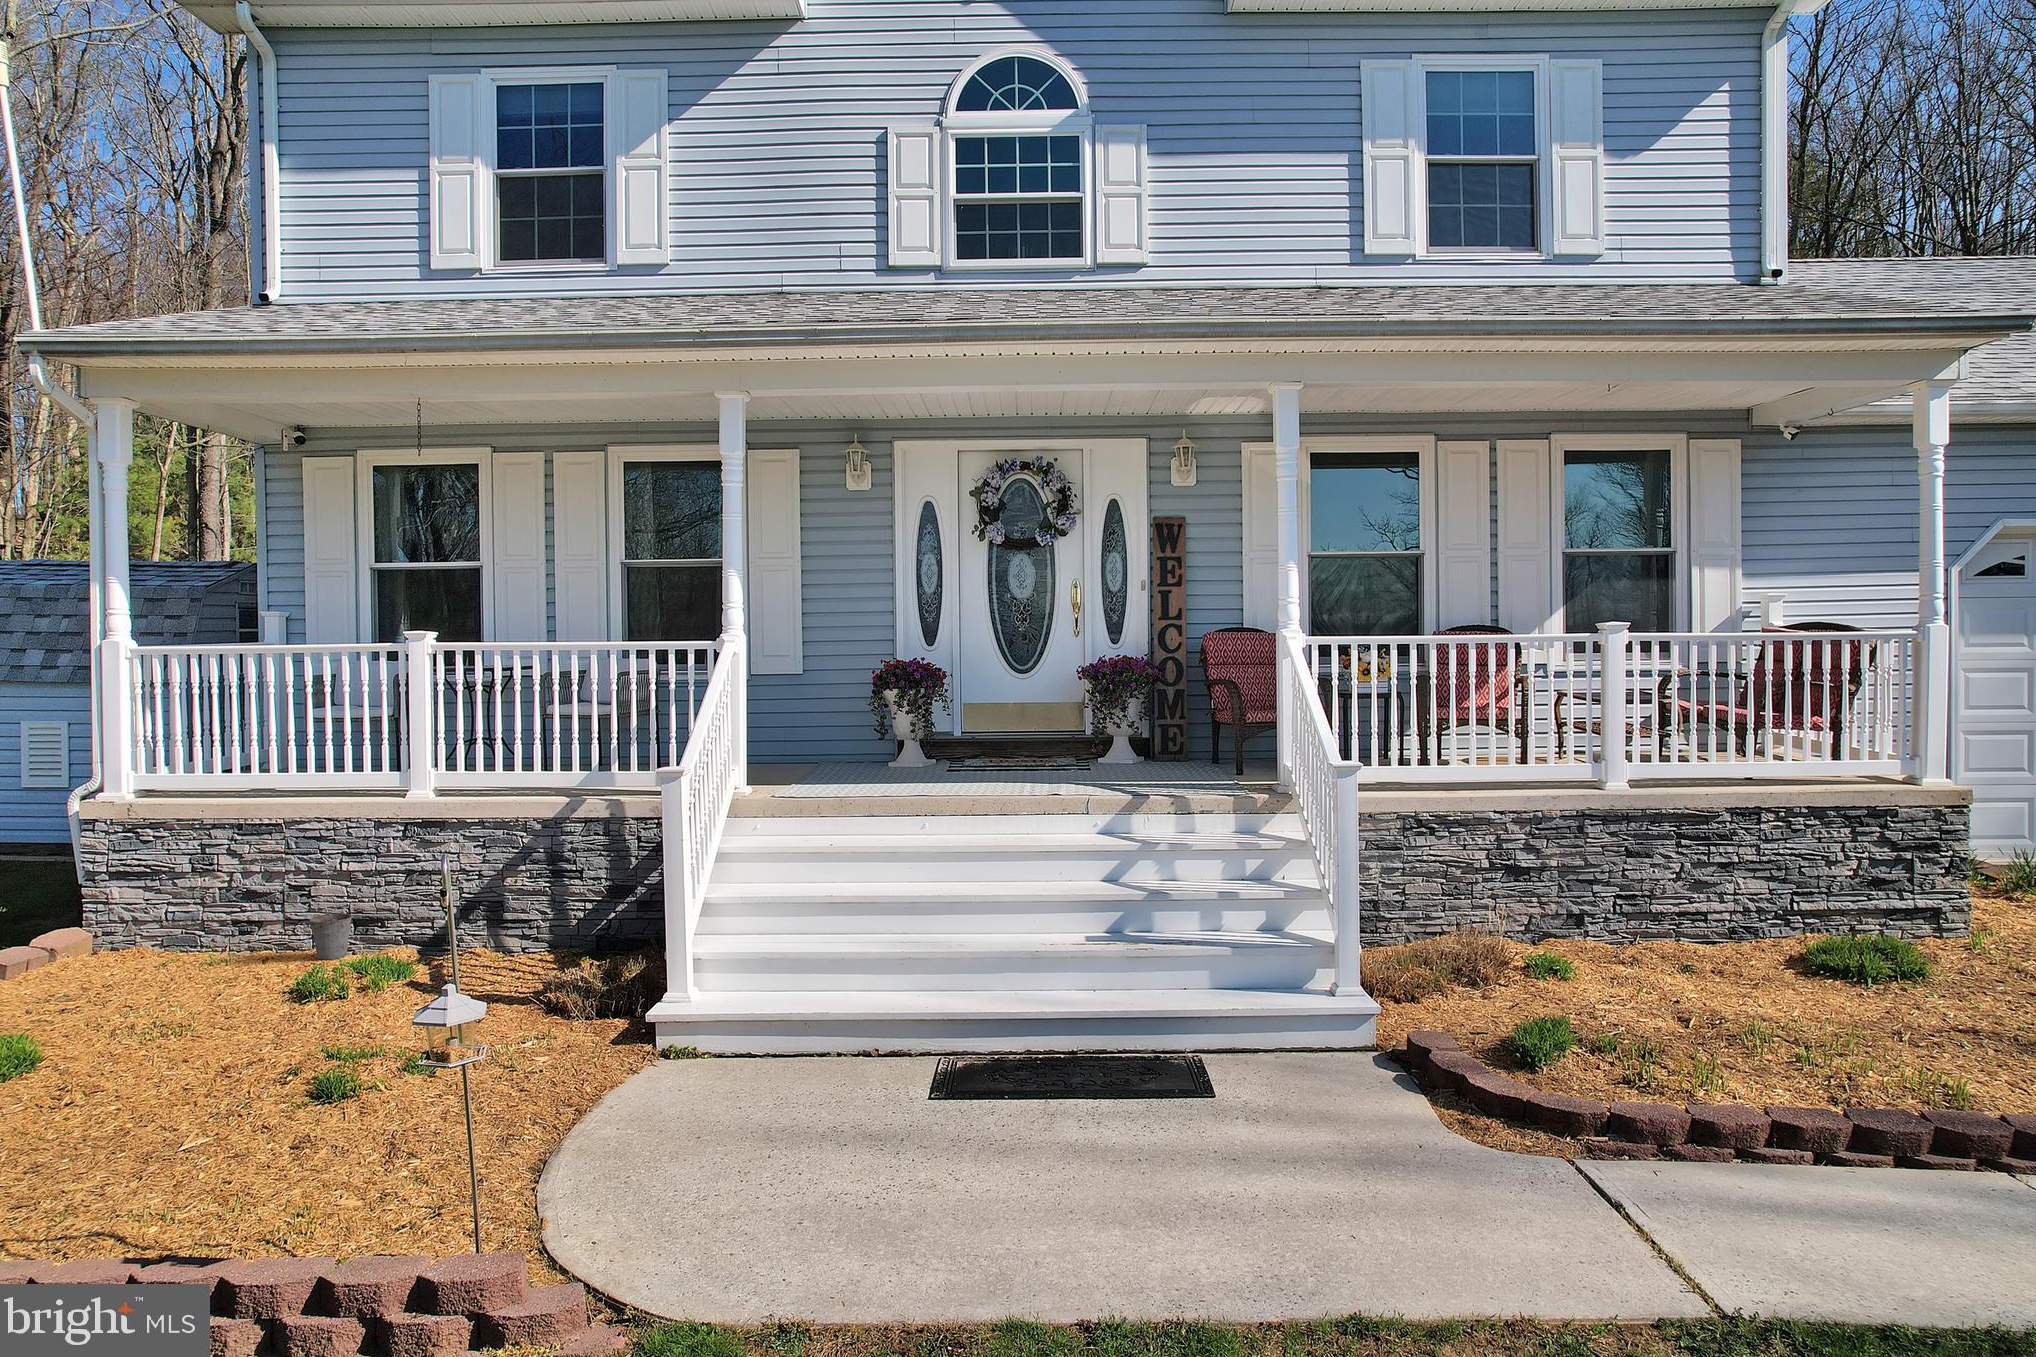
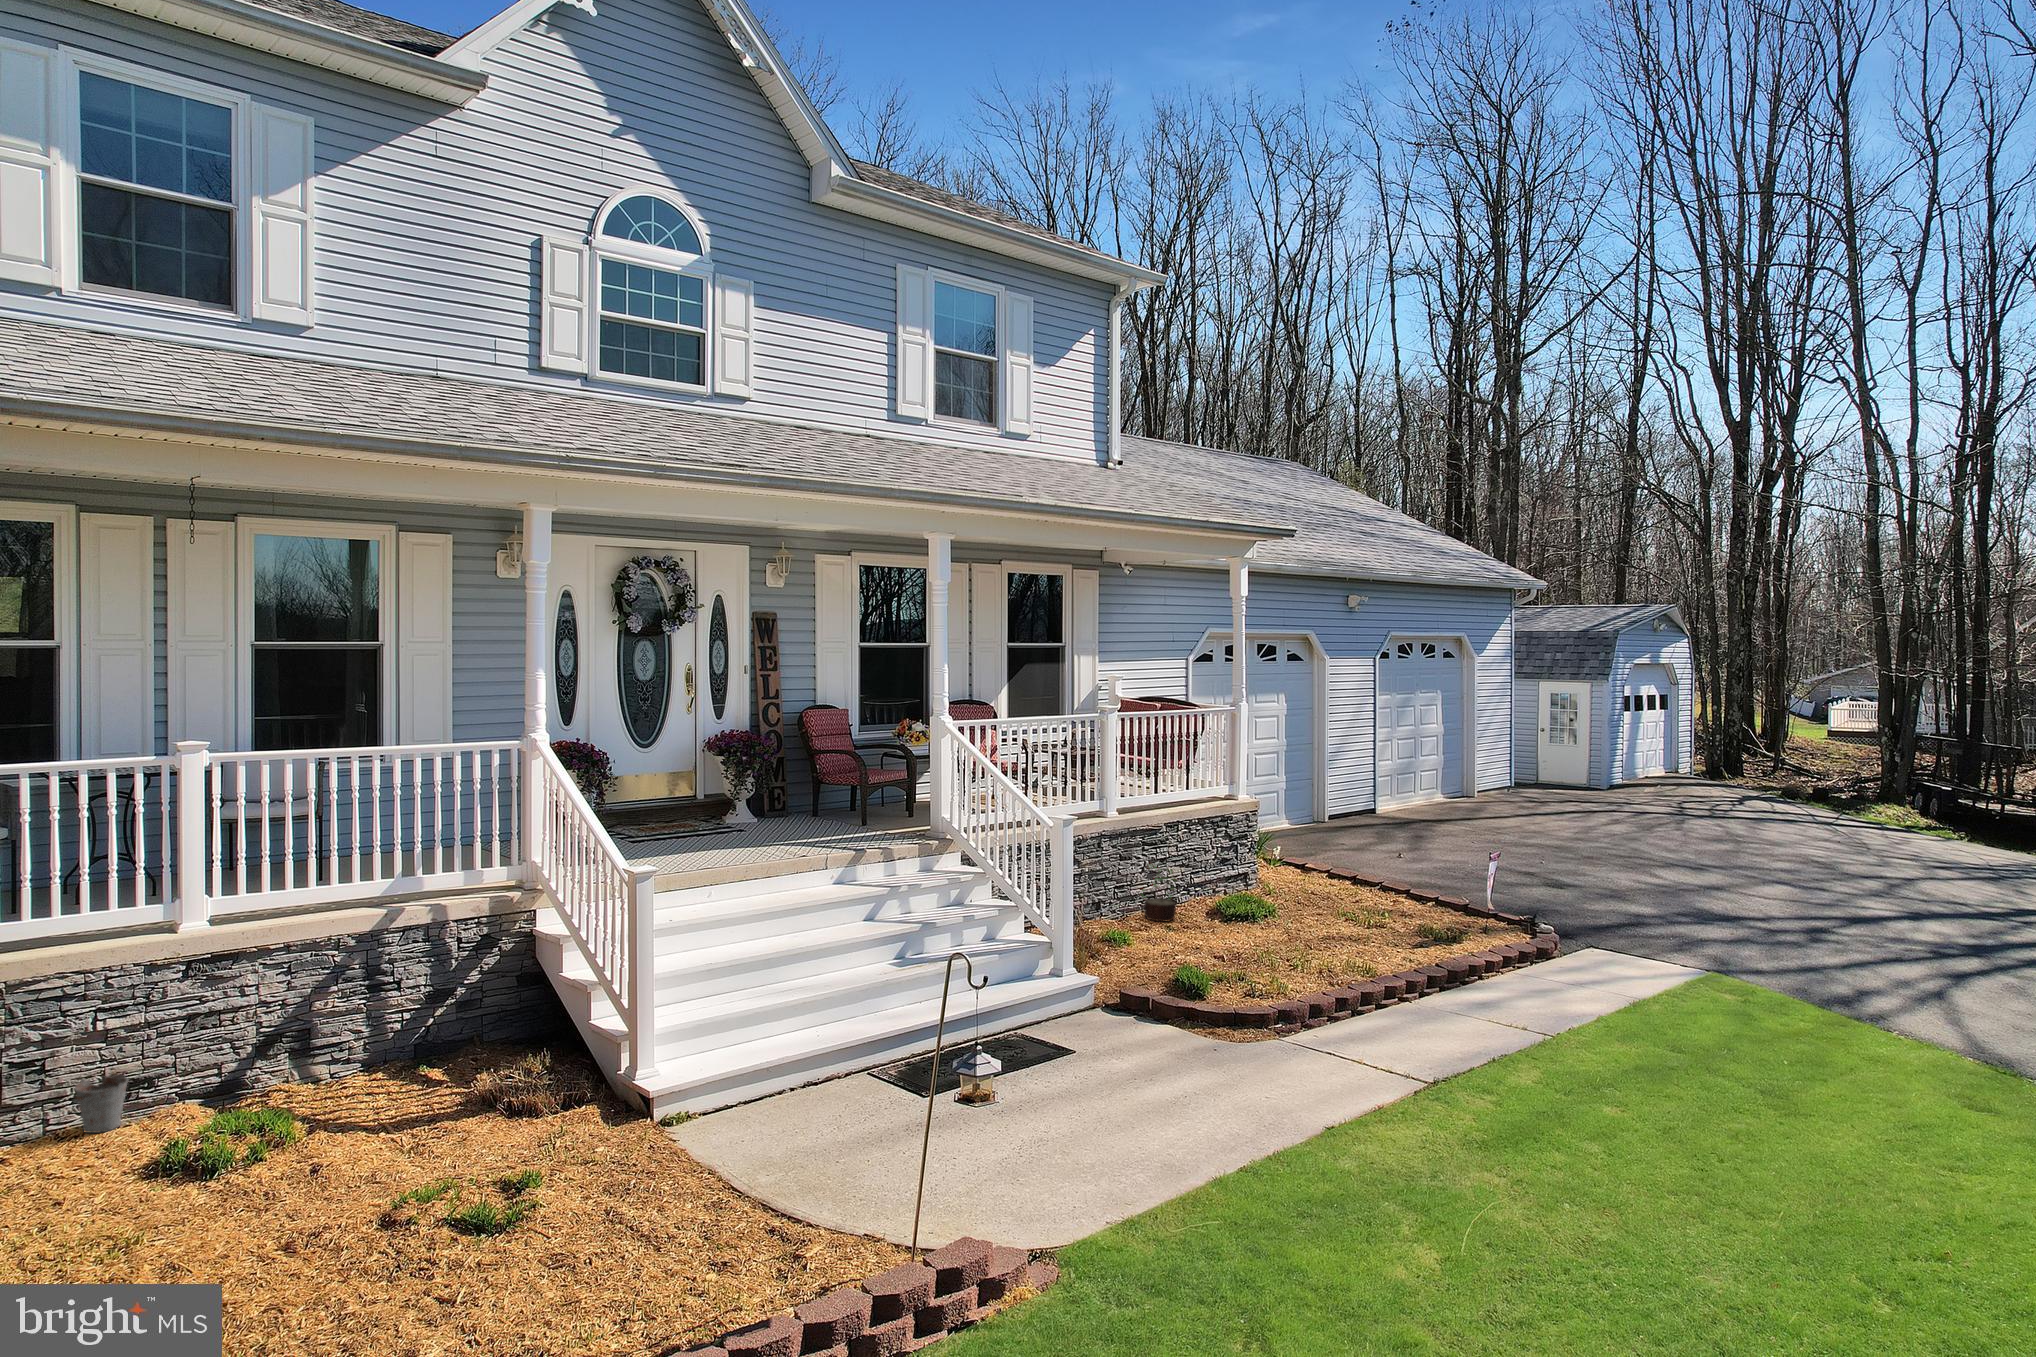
decorative plant: none [1655,859,1729,958] -> present [1140,864,1176,922]

